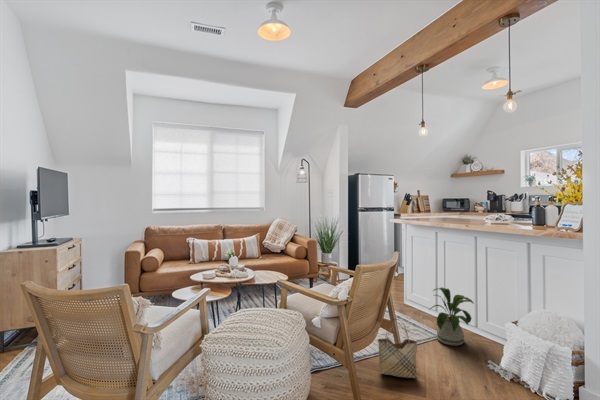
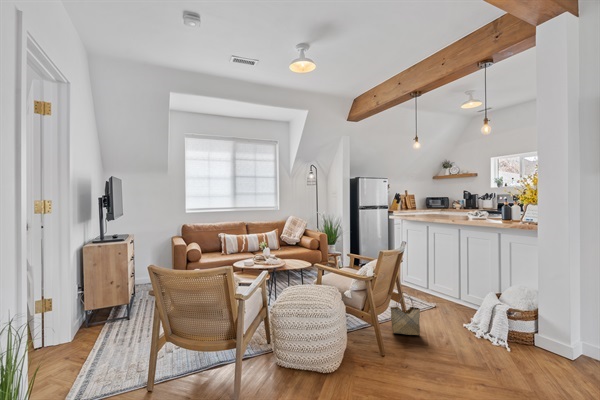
house plant: present [430,287,474,346] -> none [424,269,460,313]

